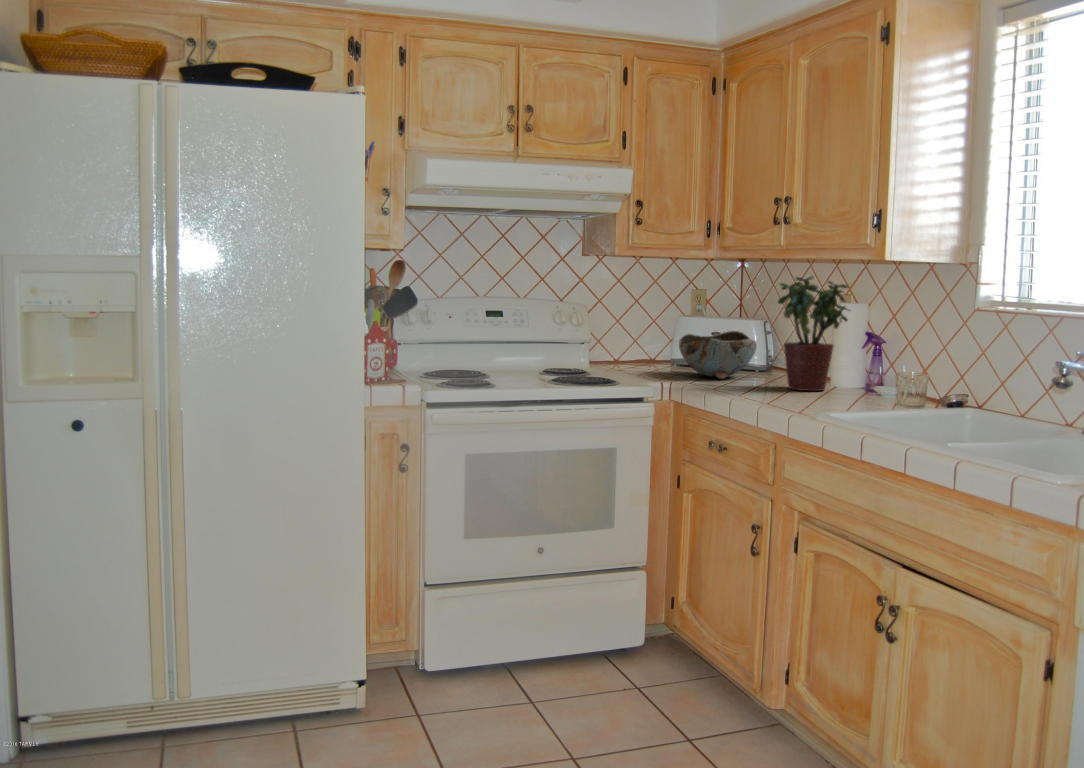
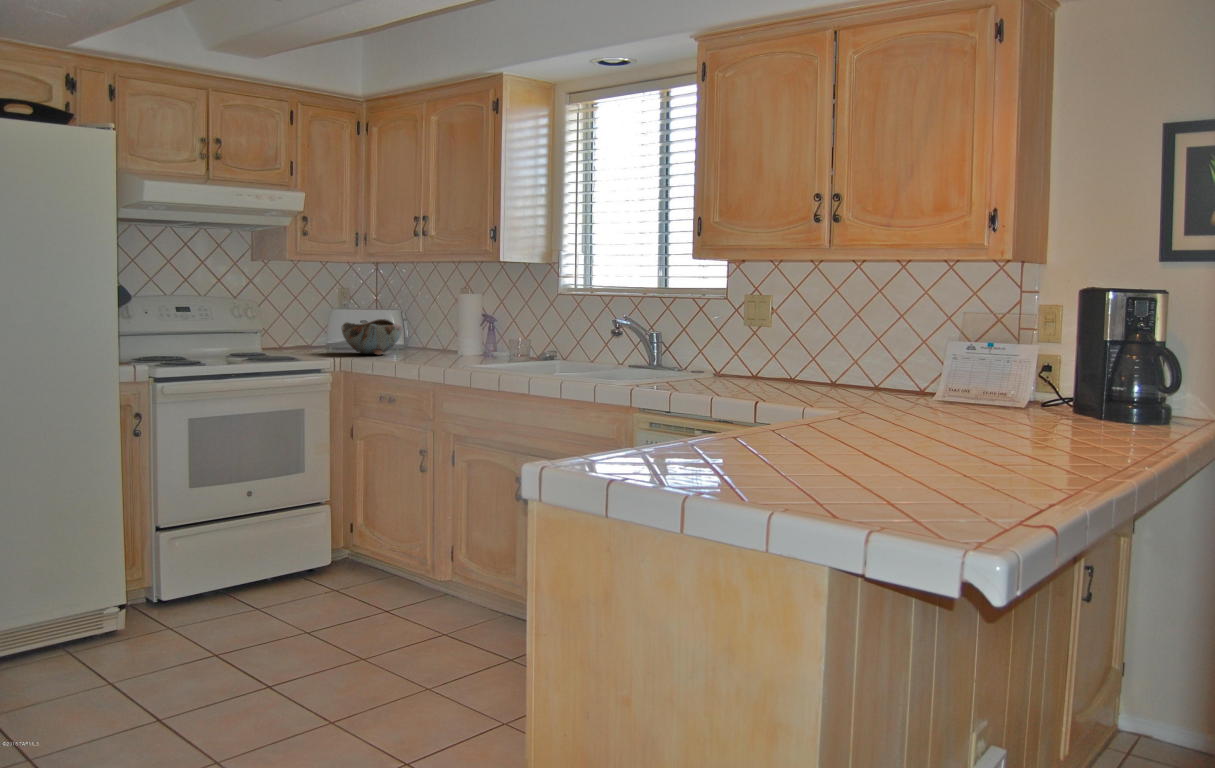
potted plant: present [778,276,848,391] -> none [421,276,473,359]

